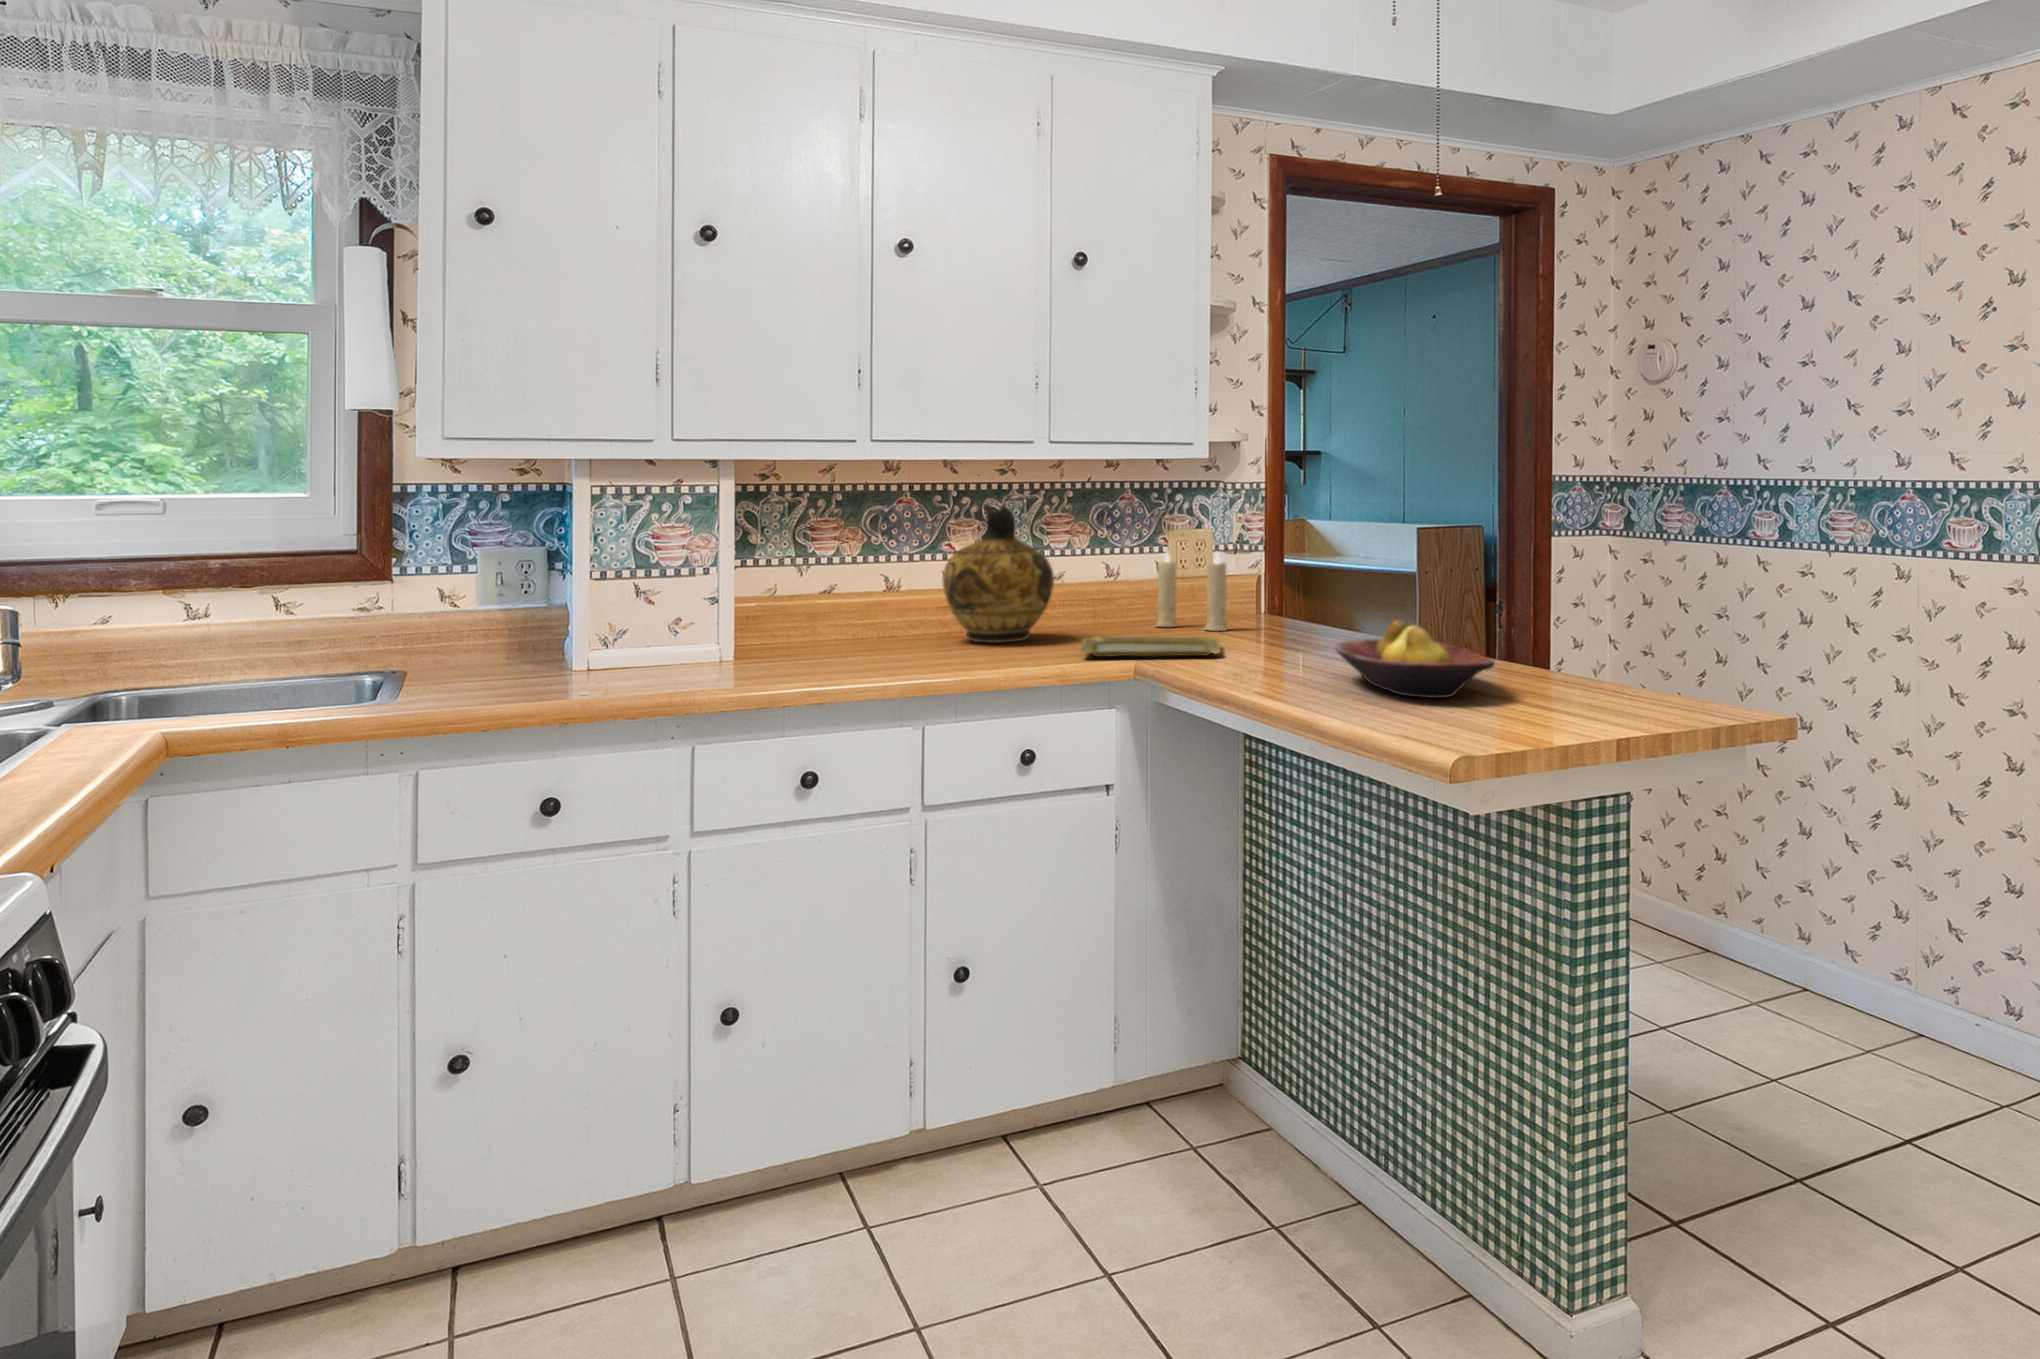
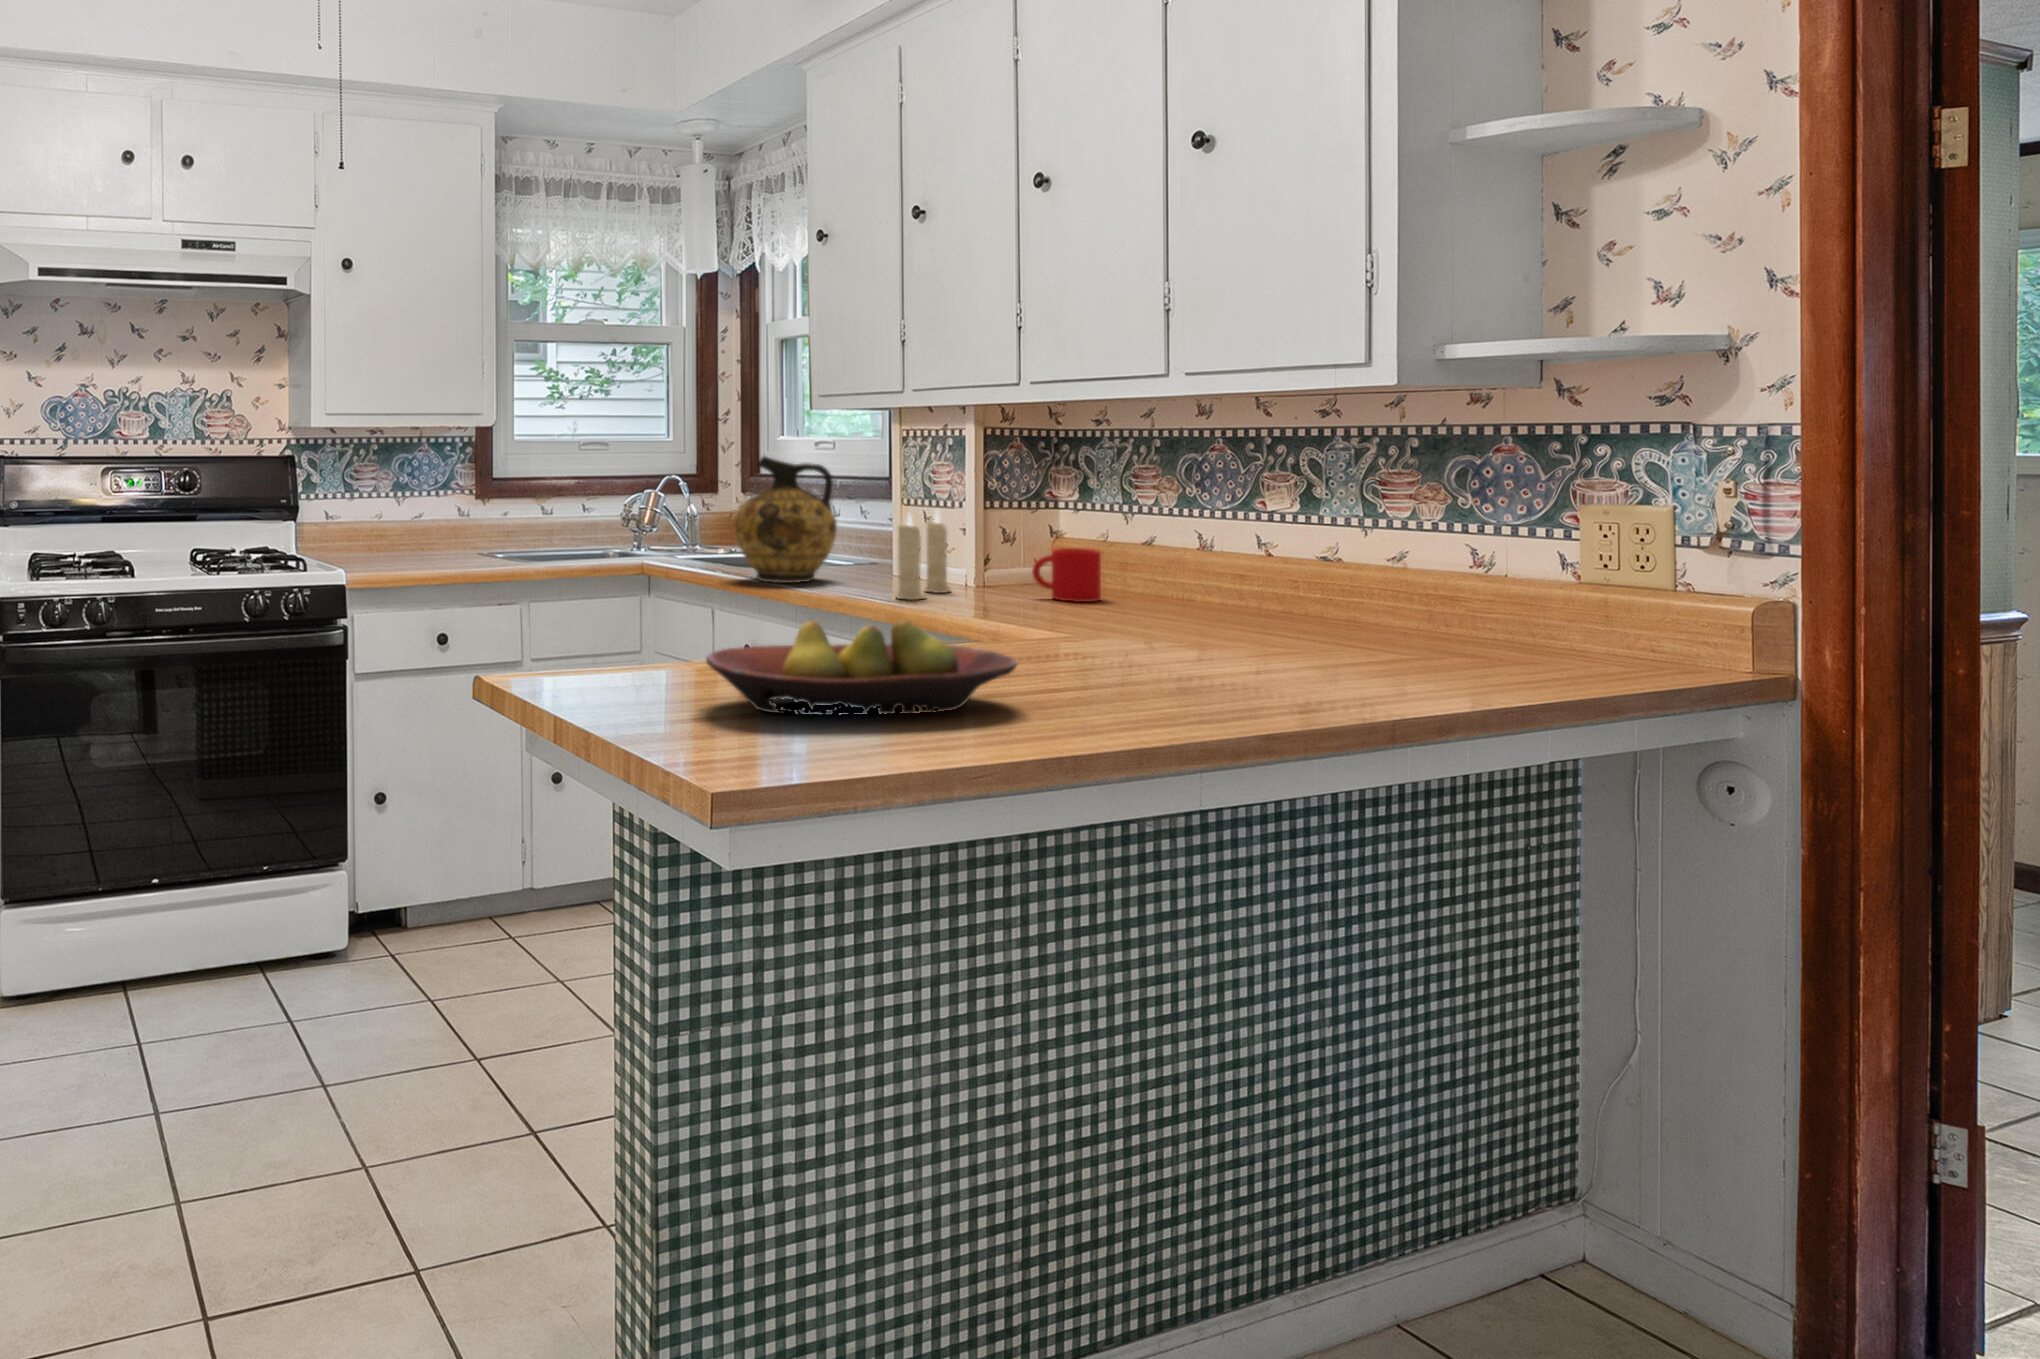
ceramic jug: present [942,504,1054,642] -> present [734,456,837,583]
candle: present [1156,552,1228,631] -> present [897,511,952,600]
mug: none [829,600,877,651] -> present [1032,548,1101,602]
tray: present [1080,636,1221,656] -> none [1039,621,1225,659]

